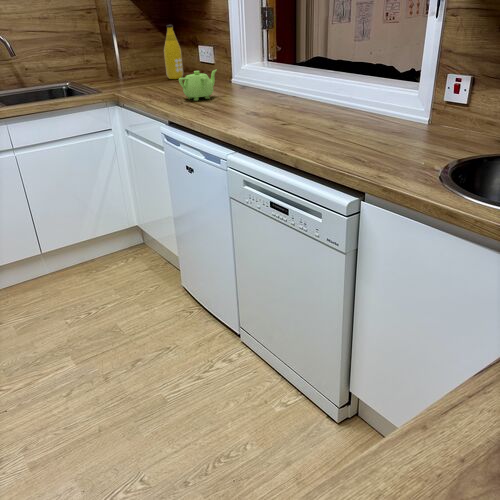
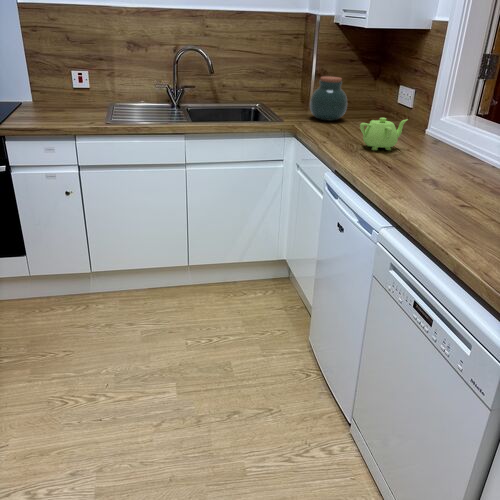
bottle: present [164,25,183,79] -> none [357,59,380,117]
jar: none [123,45,158,86] -> present [310,76,347,120]

